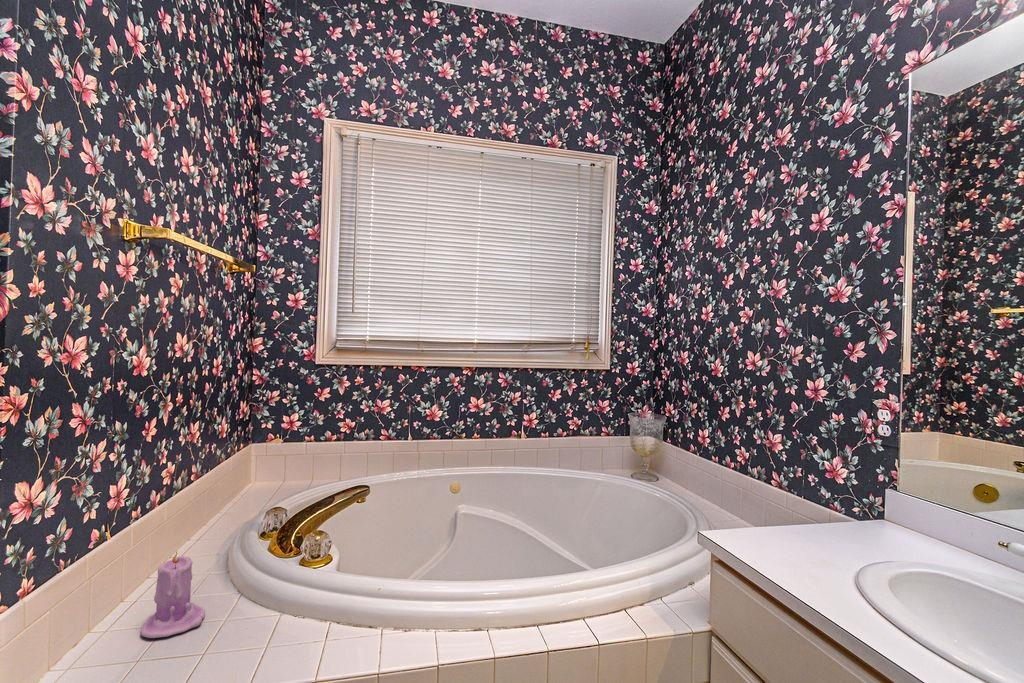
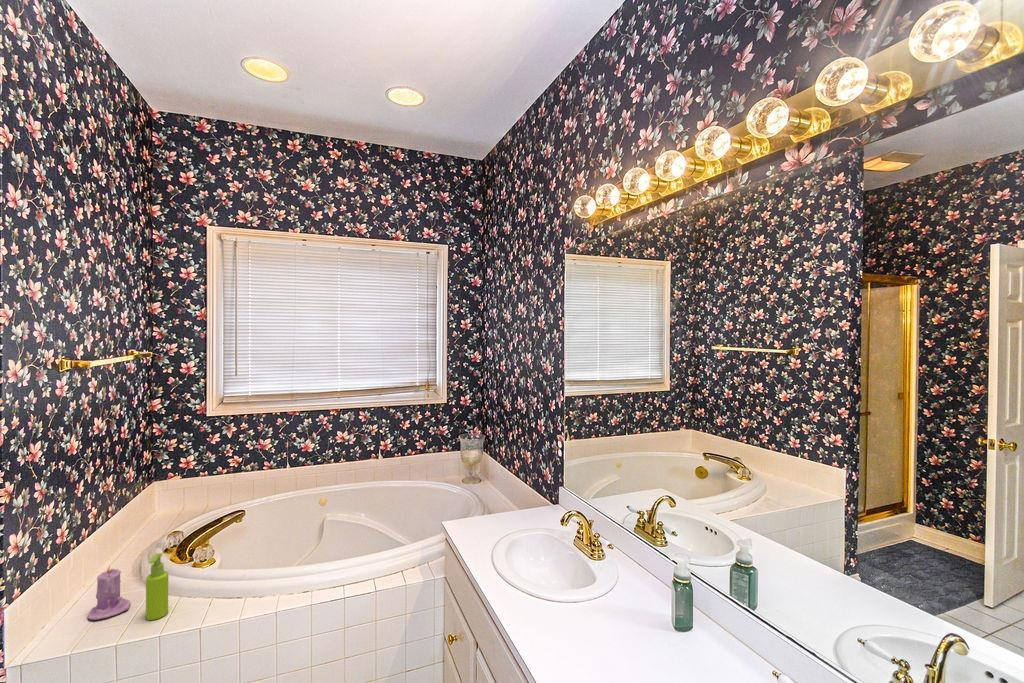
soap dispenser: none [224,539,260,650] -> present [146,553,168,620]

